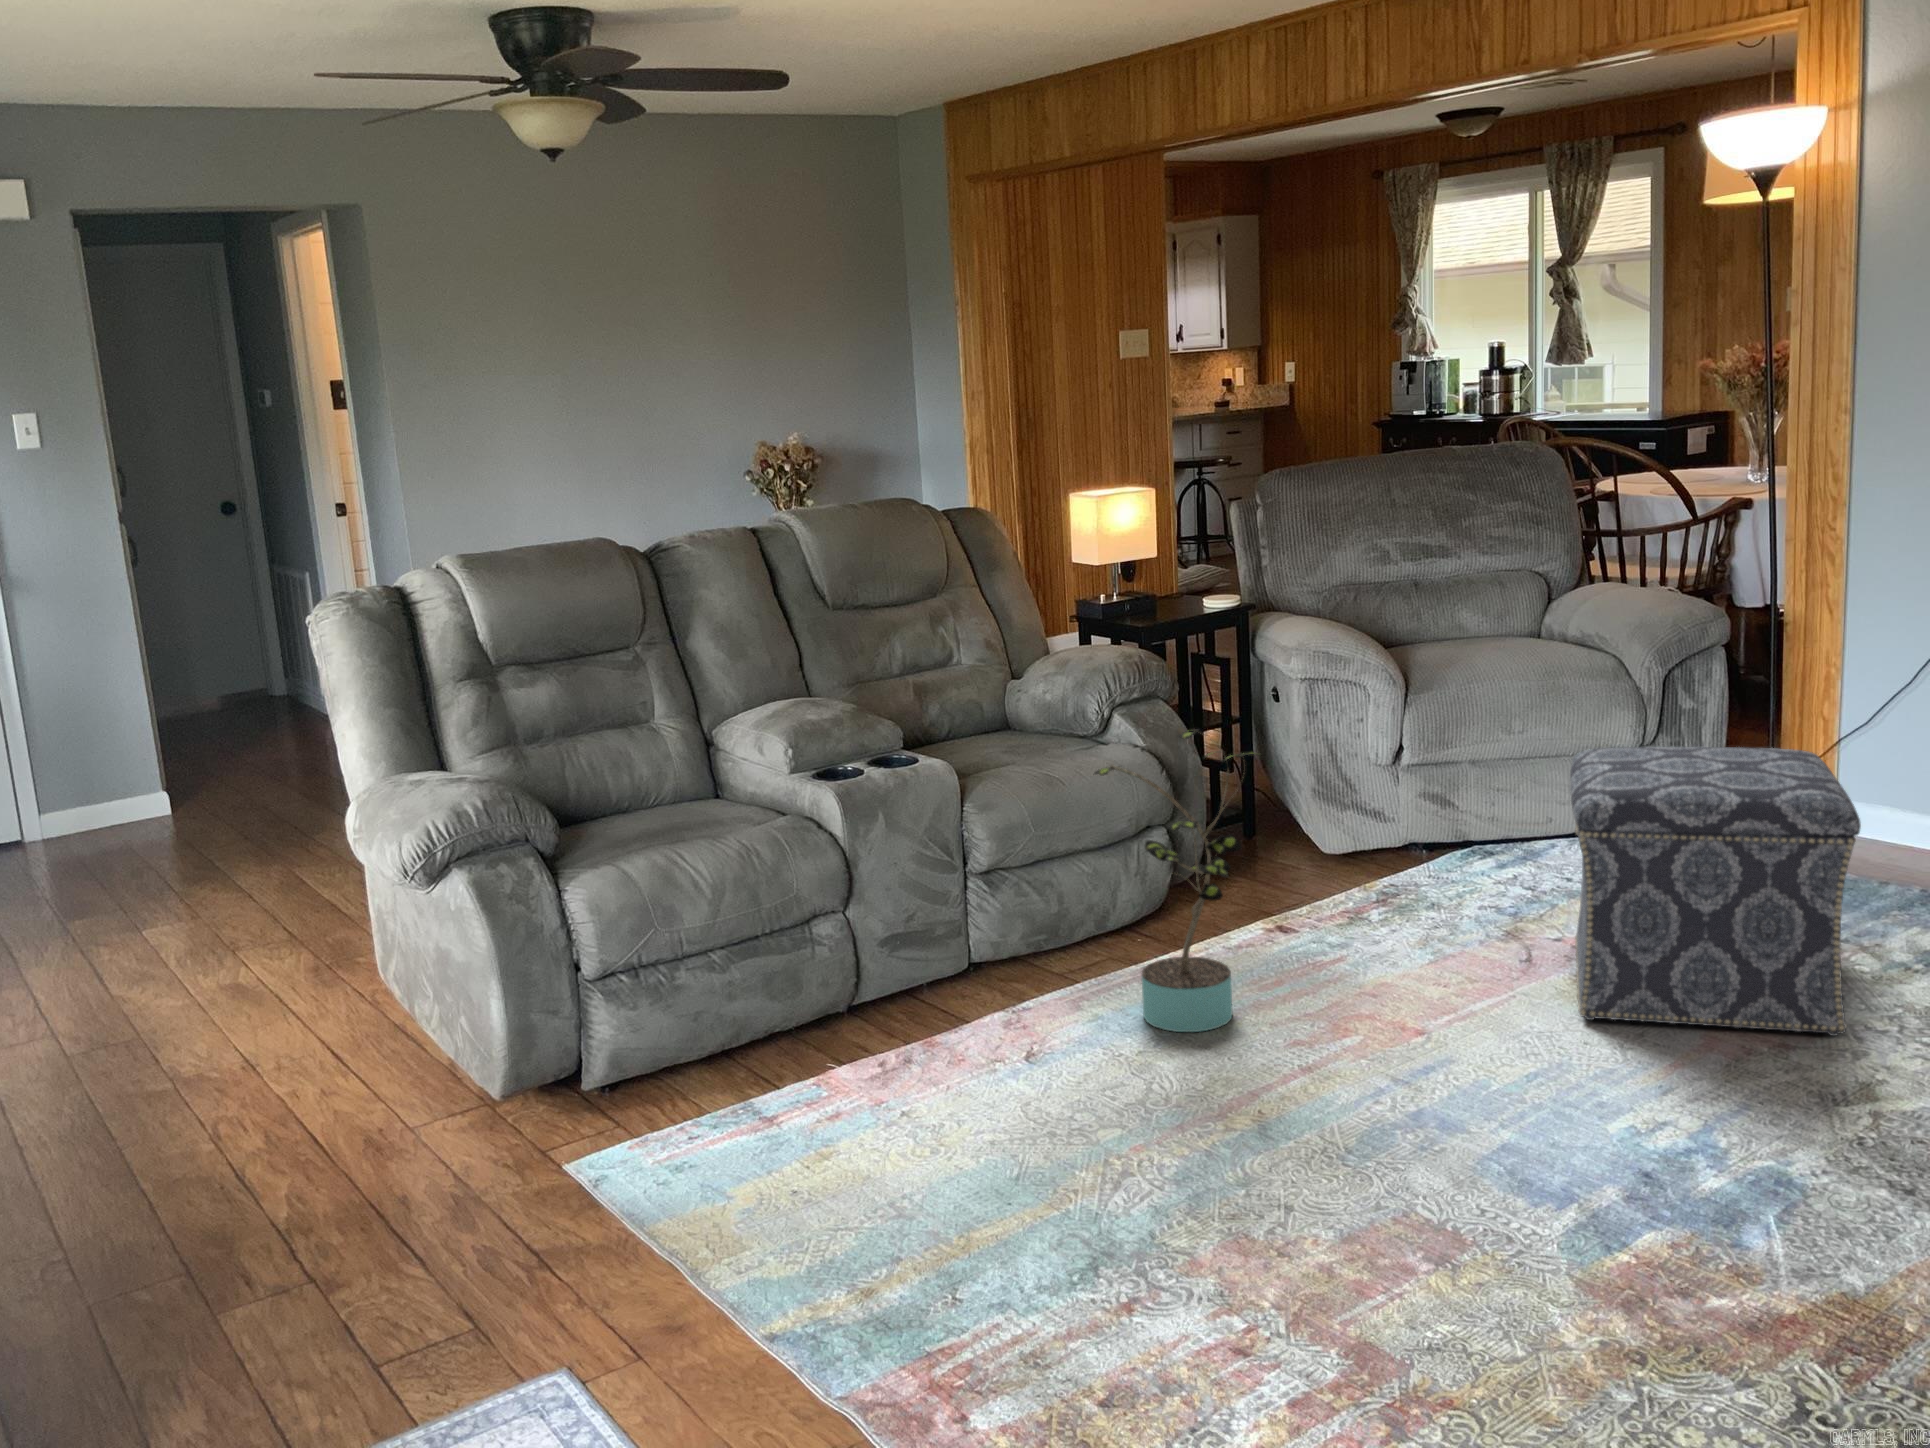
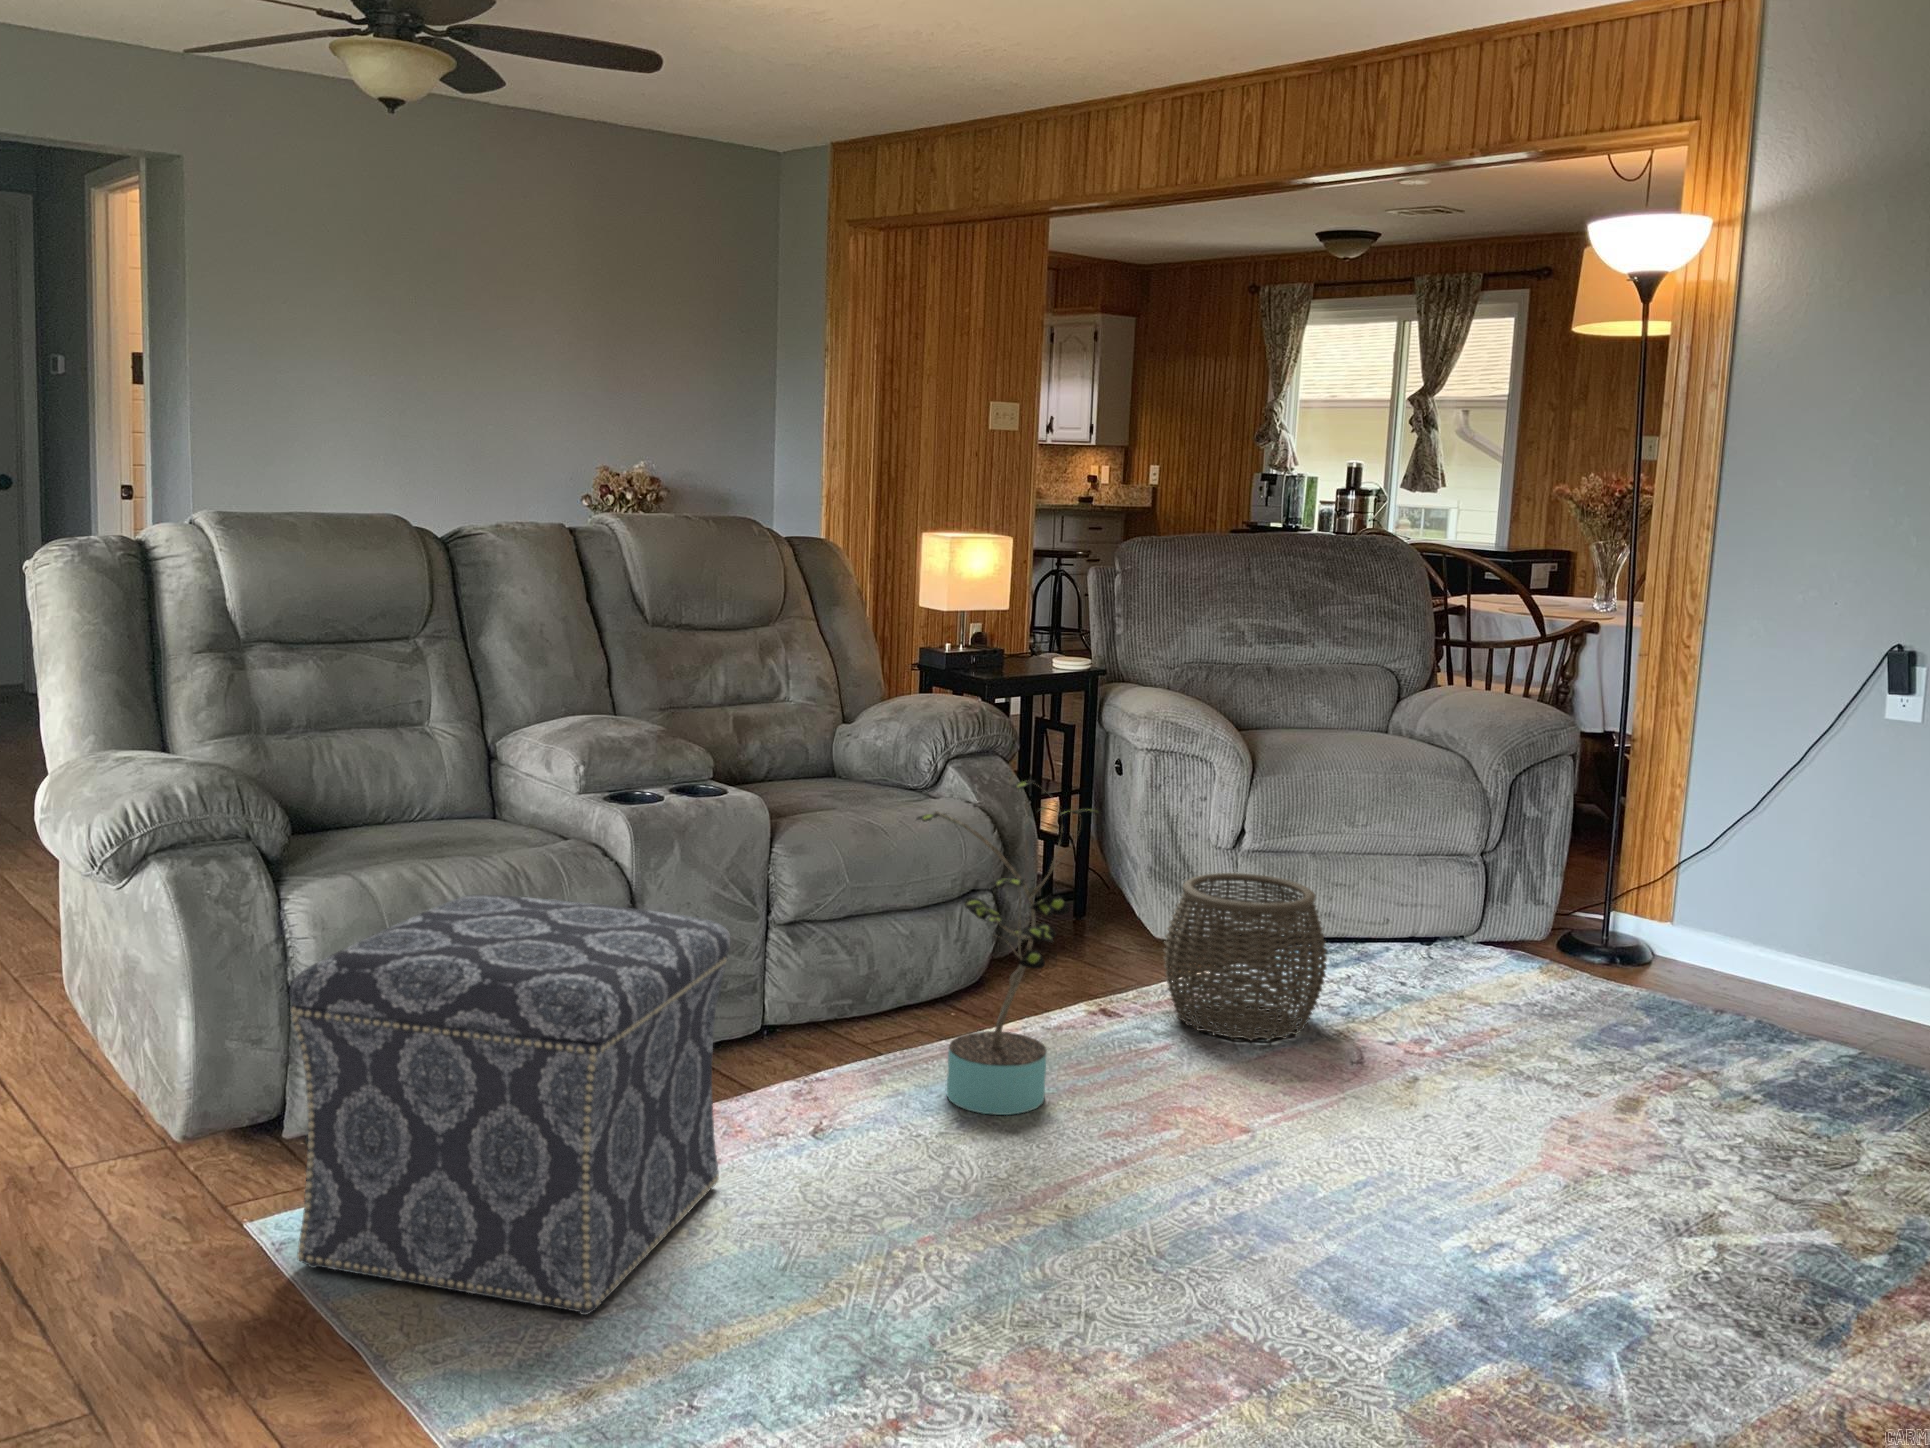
ottoman: present [1570,747,1861,1036] -> present [289,895,730,1315]
woven basket: none [1332,791,1490,947] -> present [1163,873,1327,1040]

